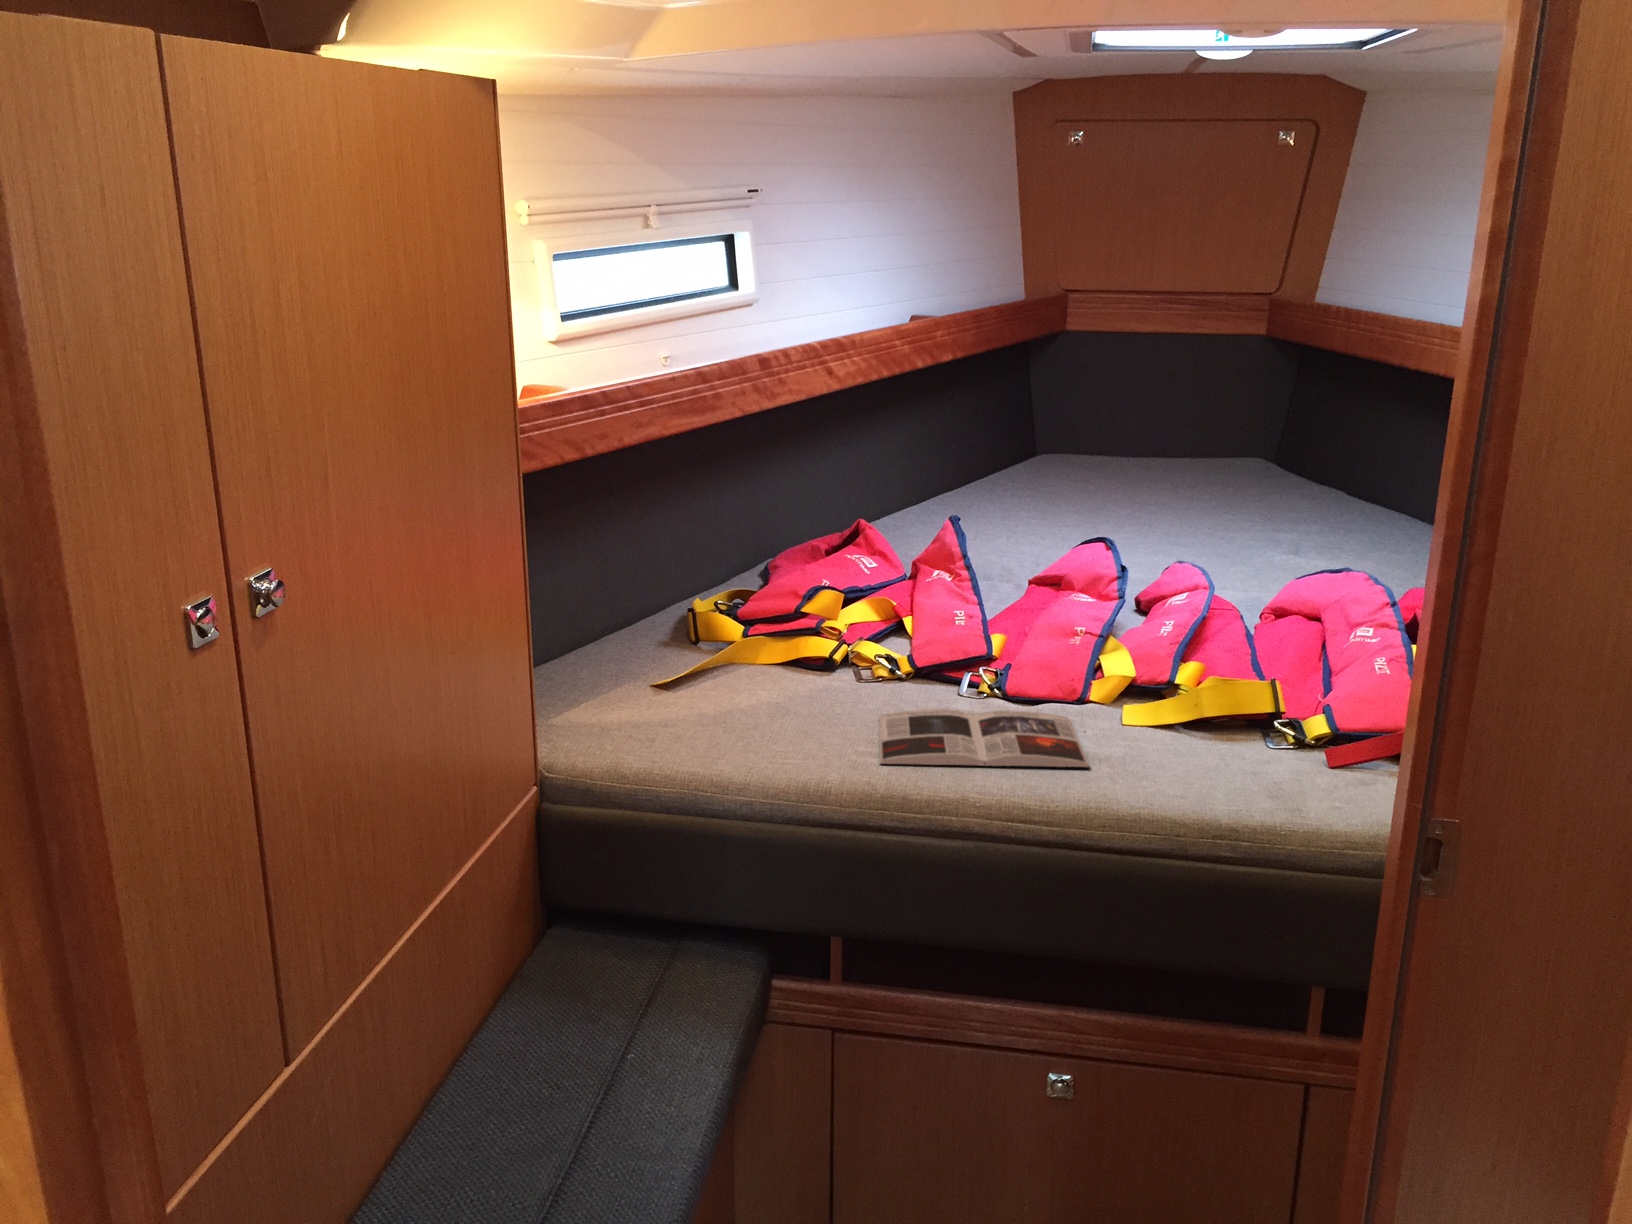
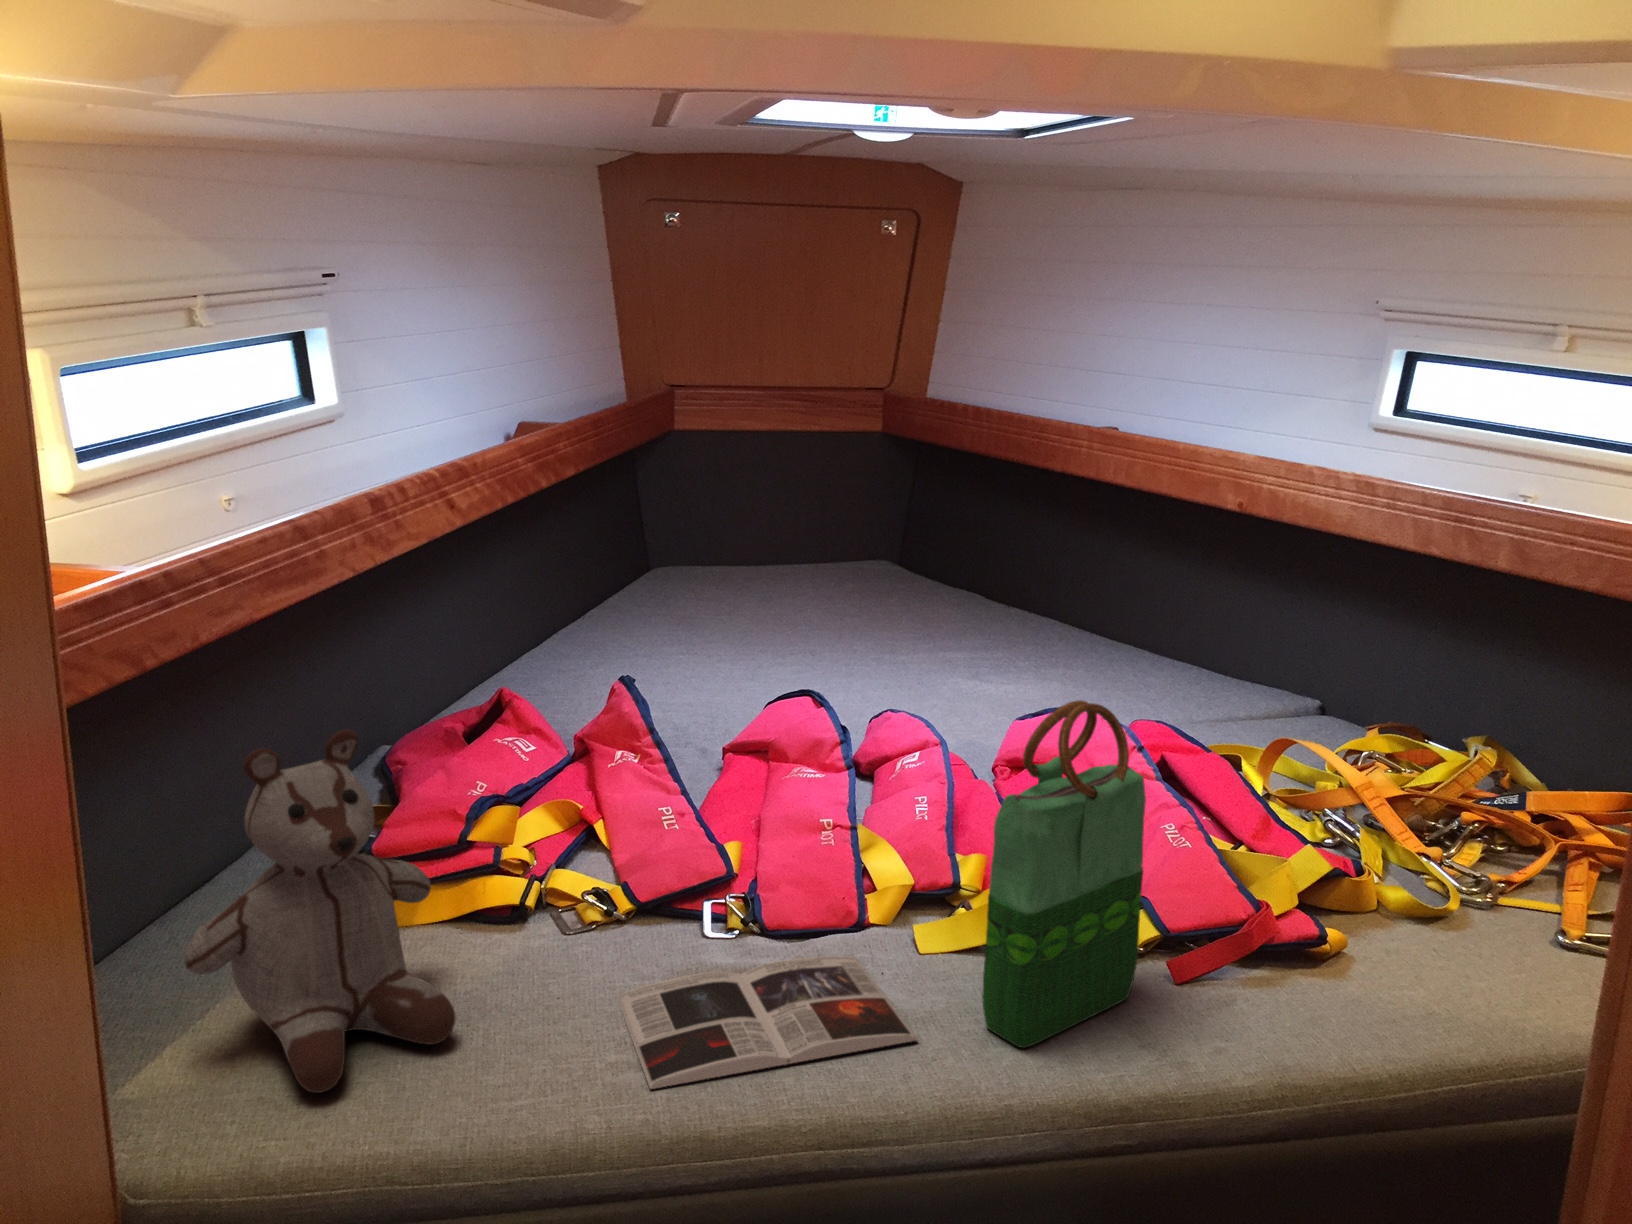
stuffed bear: none [593,499,761,734] -> present [184,729,456,1093]
tote bag: none [1147,512,1302,783] -> present [982,700,1146,1048]

